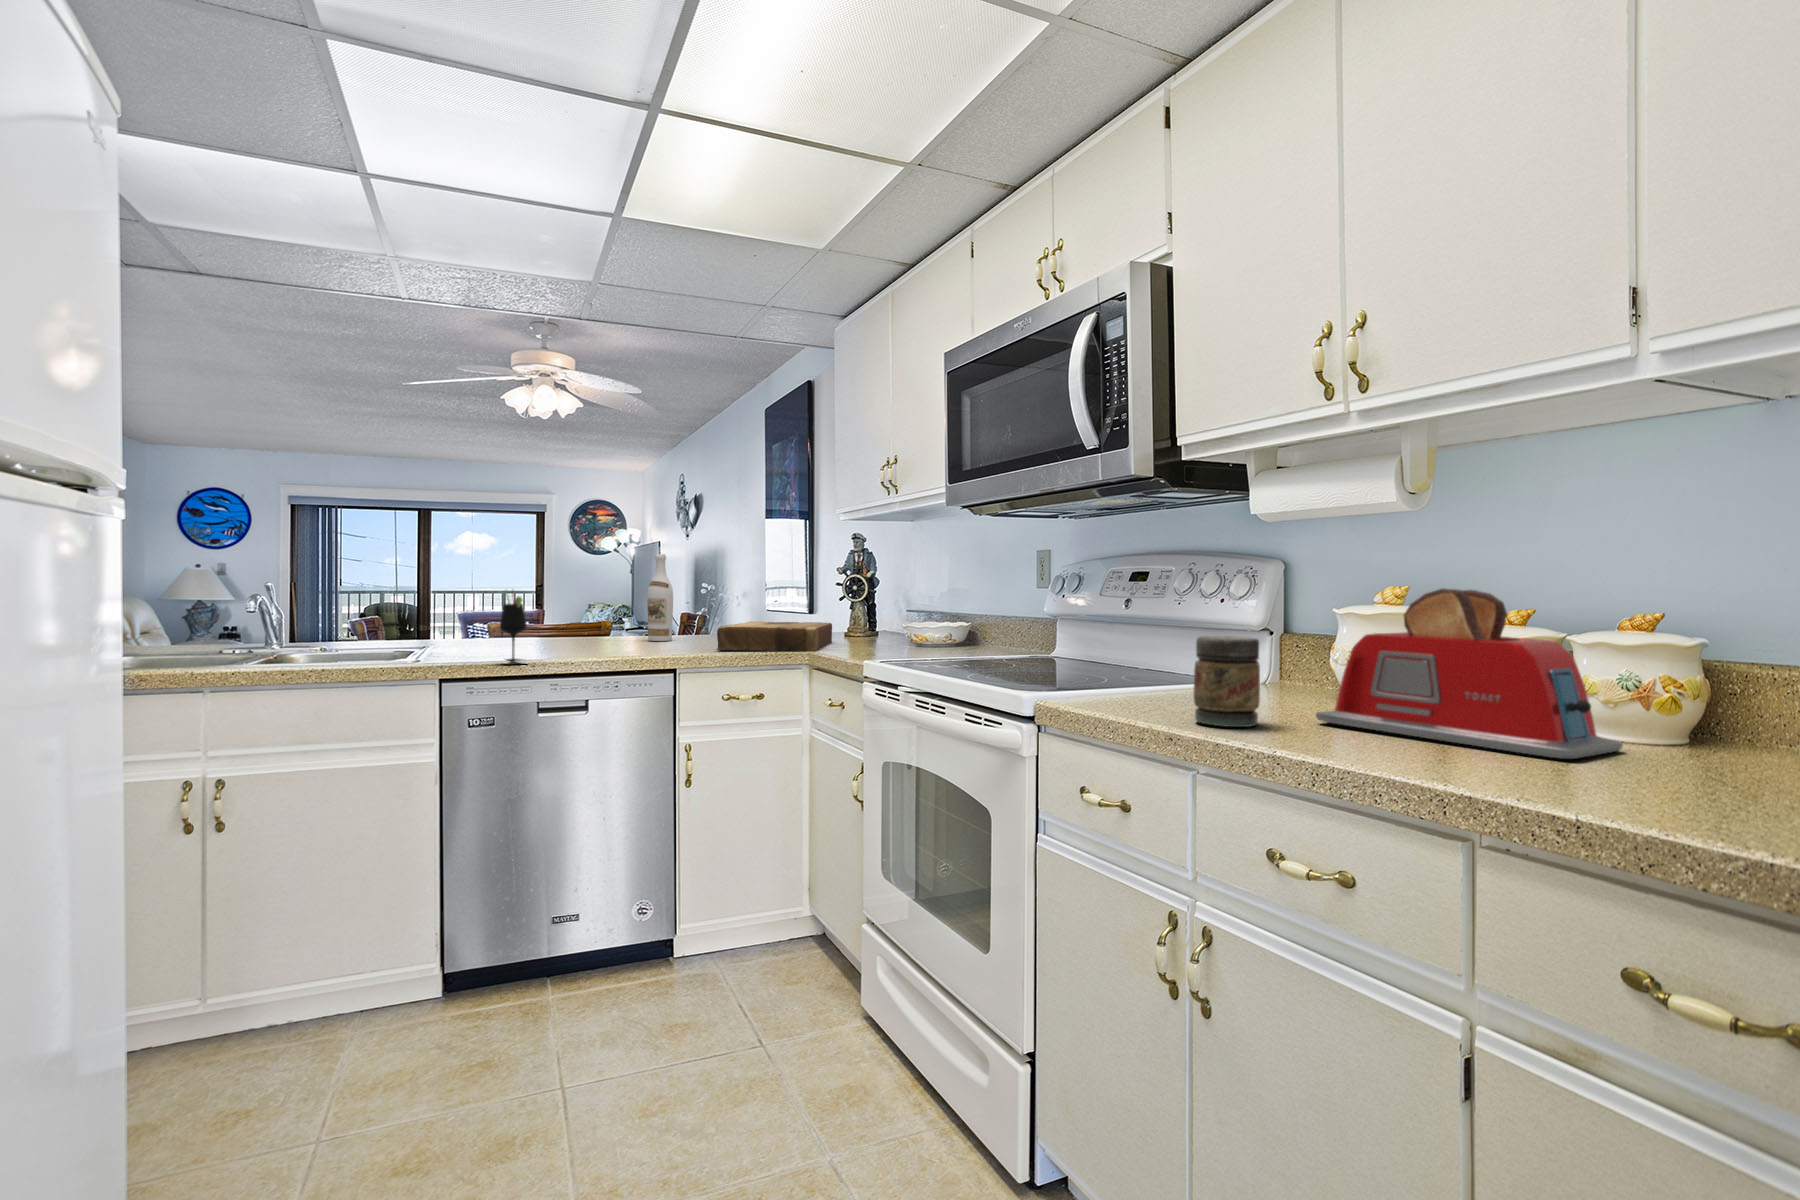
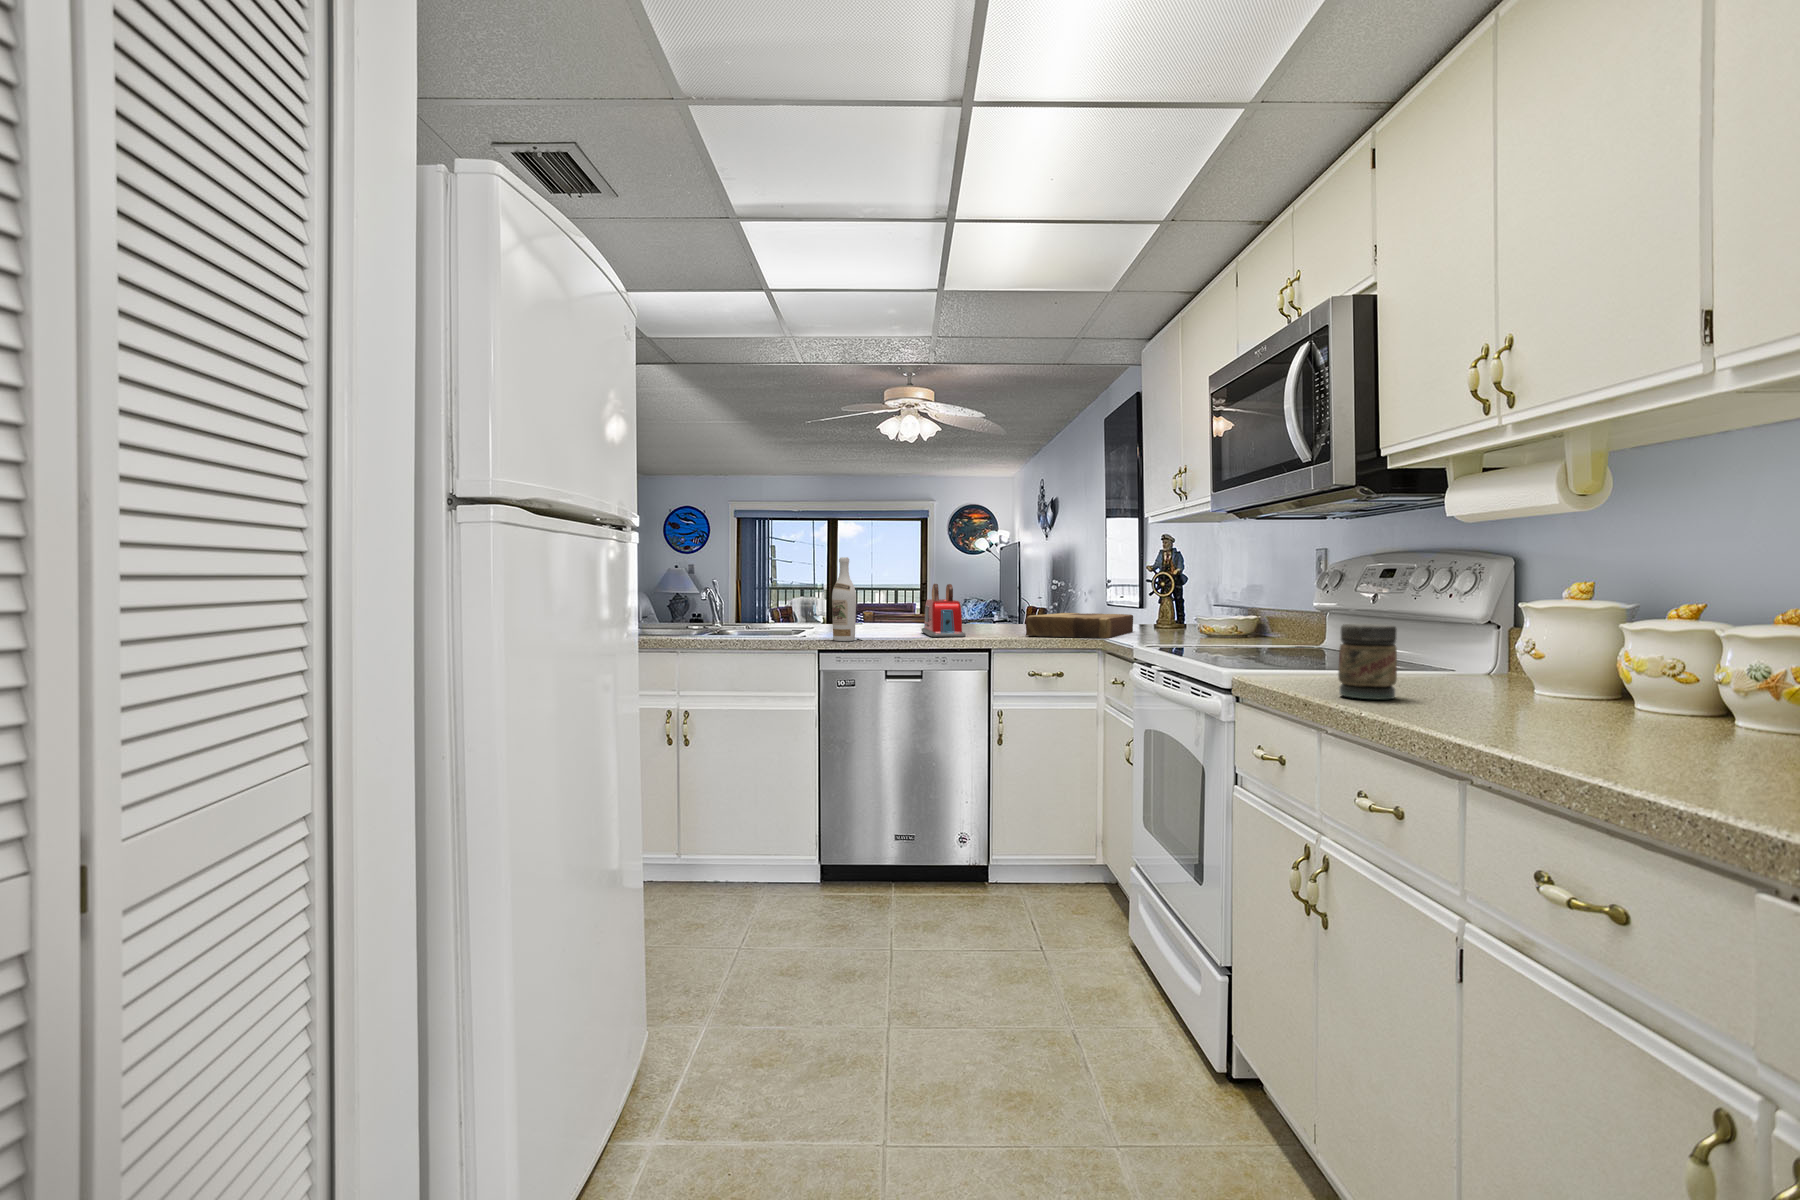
wine bottle: present [647,554,673,641] -> present [832,557,856,641]
toaster: present [1316,588,1623,759] -> present [921,584,966,637]
wine glass: present [500,591,527,665] -> none [859,585,878,643]

